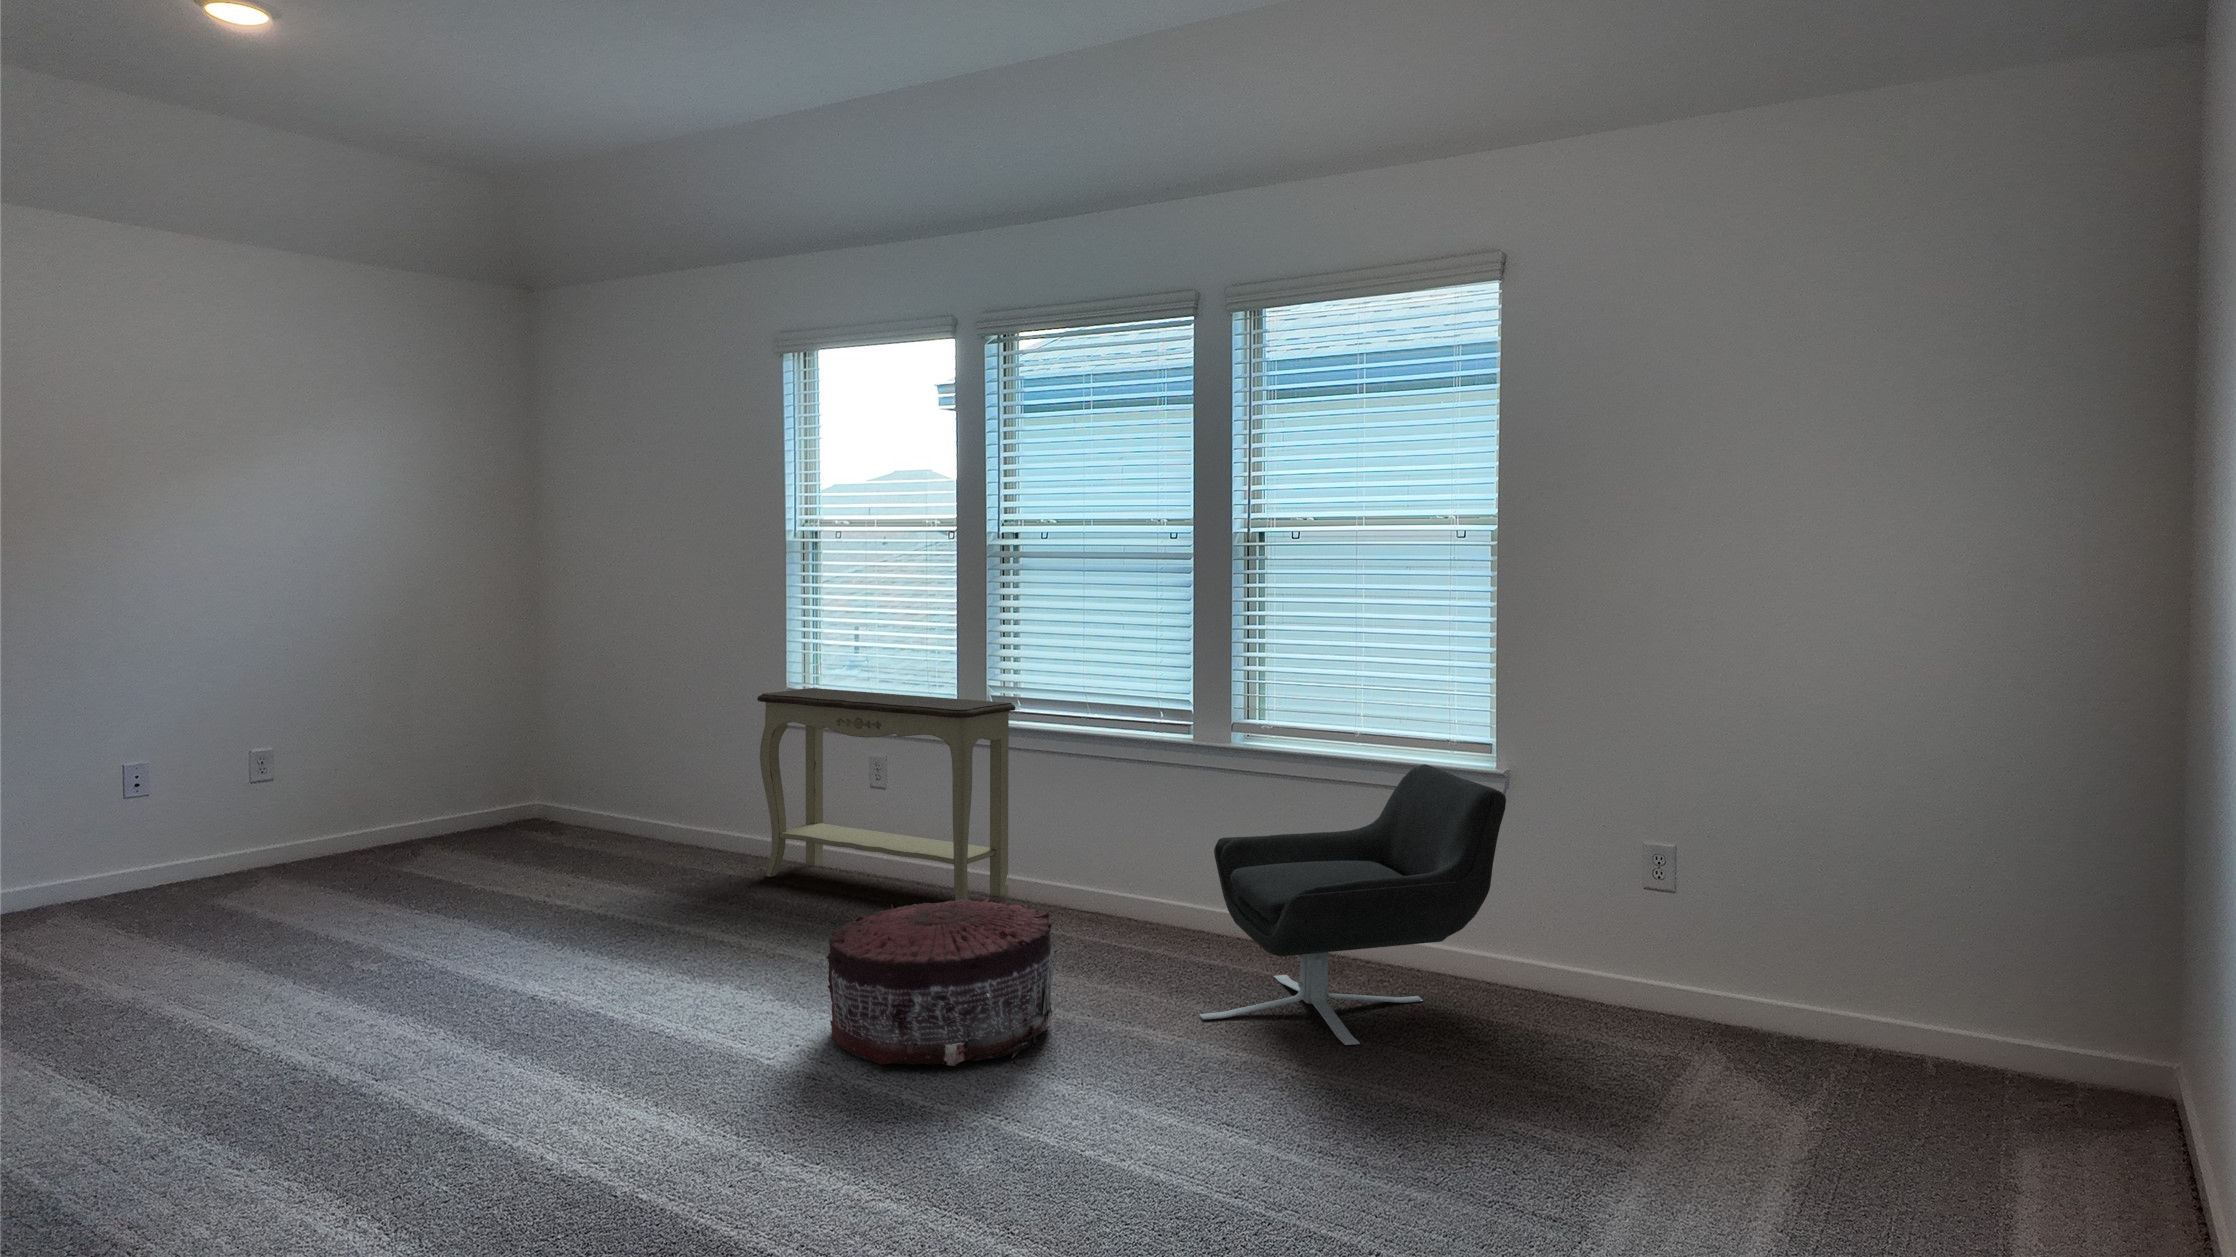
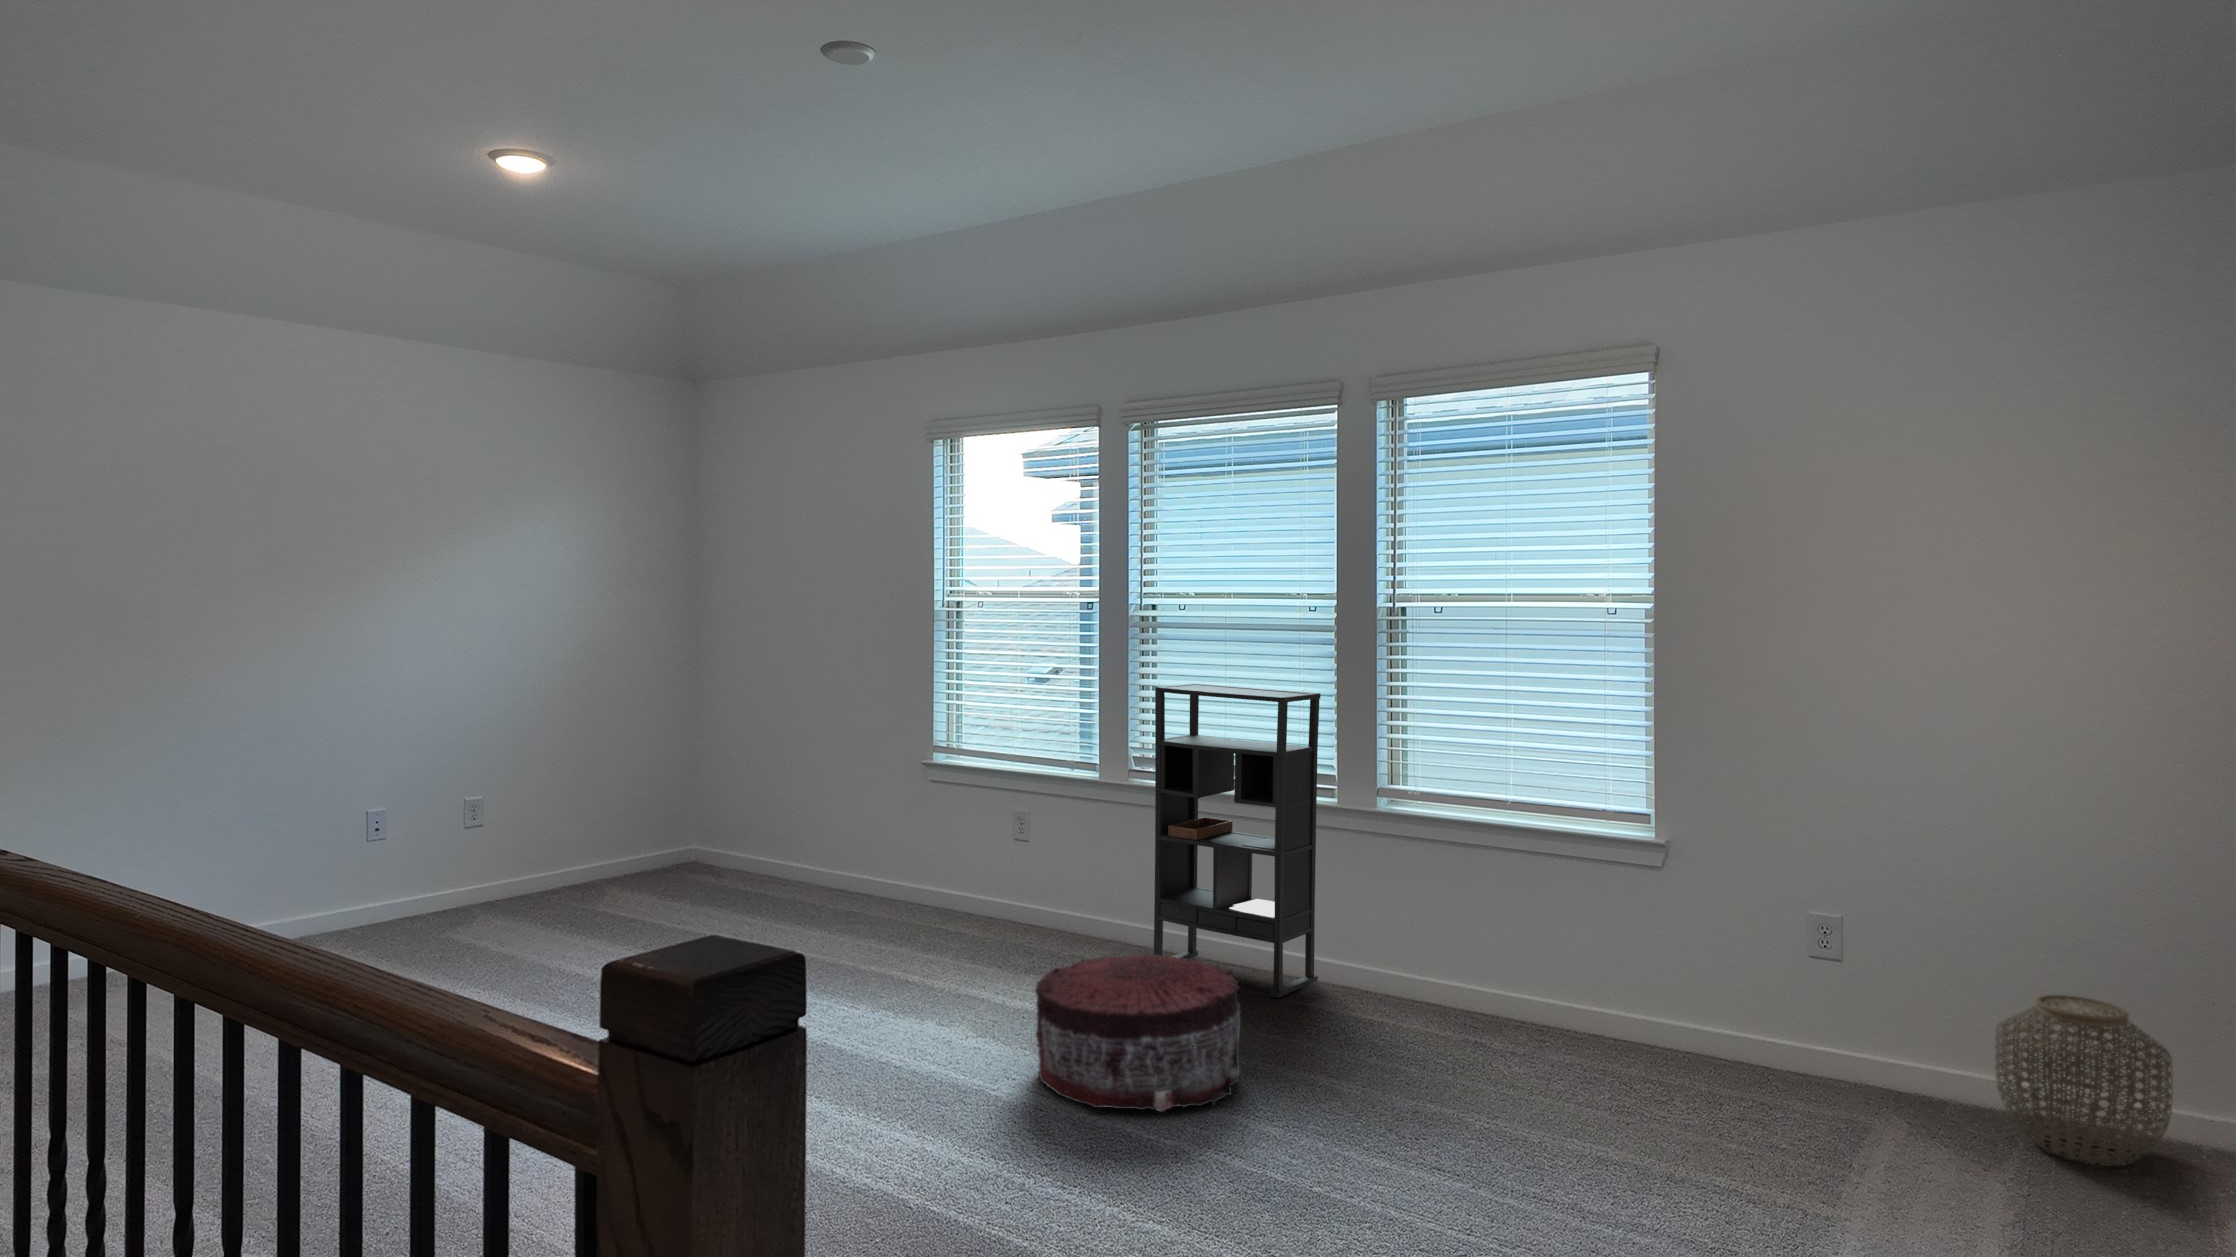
bookshelf: none [997,616,1175,944] -> present [1154,684,1321,998]
console table: present [757,688,1015,901] -> none [913,747,1159,960]
lounge chair: present [1200,764,1506,1045] -> none [1375,833,1678,1106]
woven basket: none [1803,915,1962,1084] -> present [1995,995,2173,1166]

